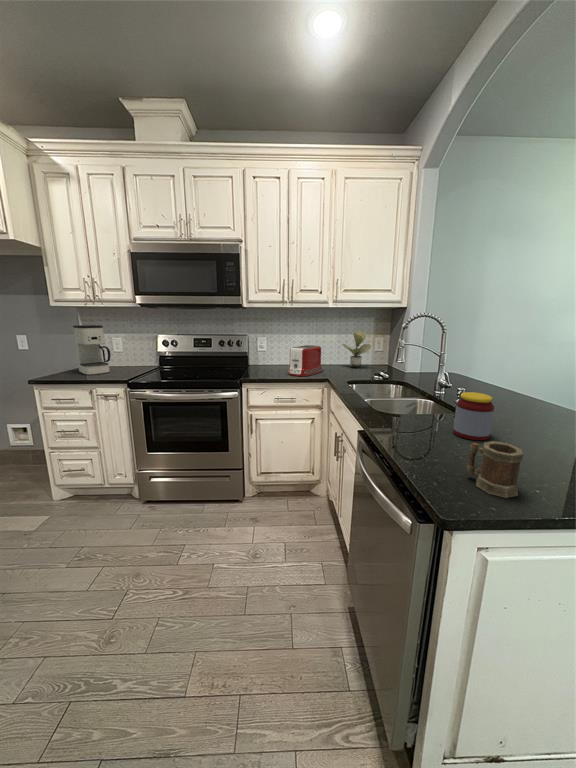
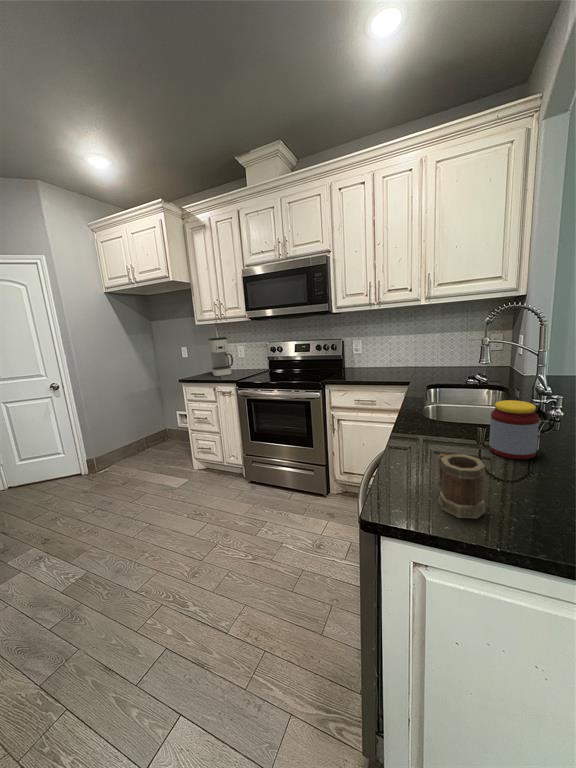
potted plant: present [342,331,371,366] -> none [444,328,480,369]
toaster: present [288,345,322,376] -> none [374,347,415,379]

